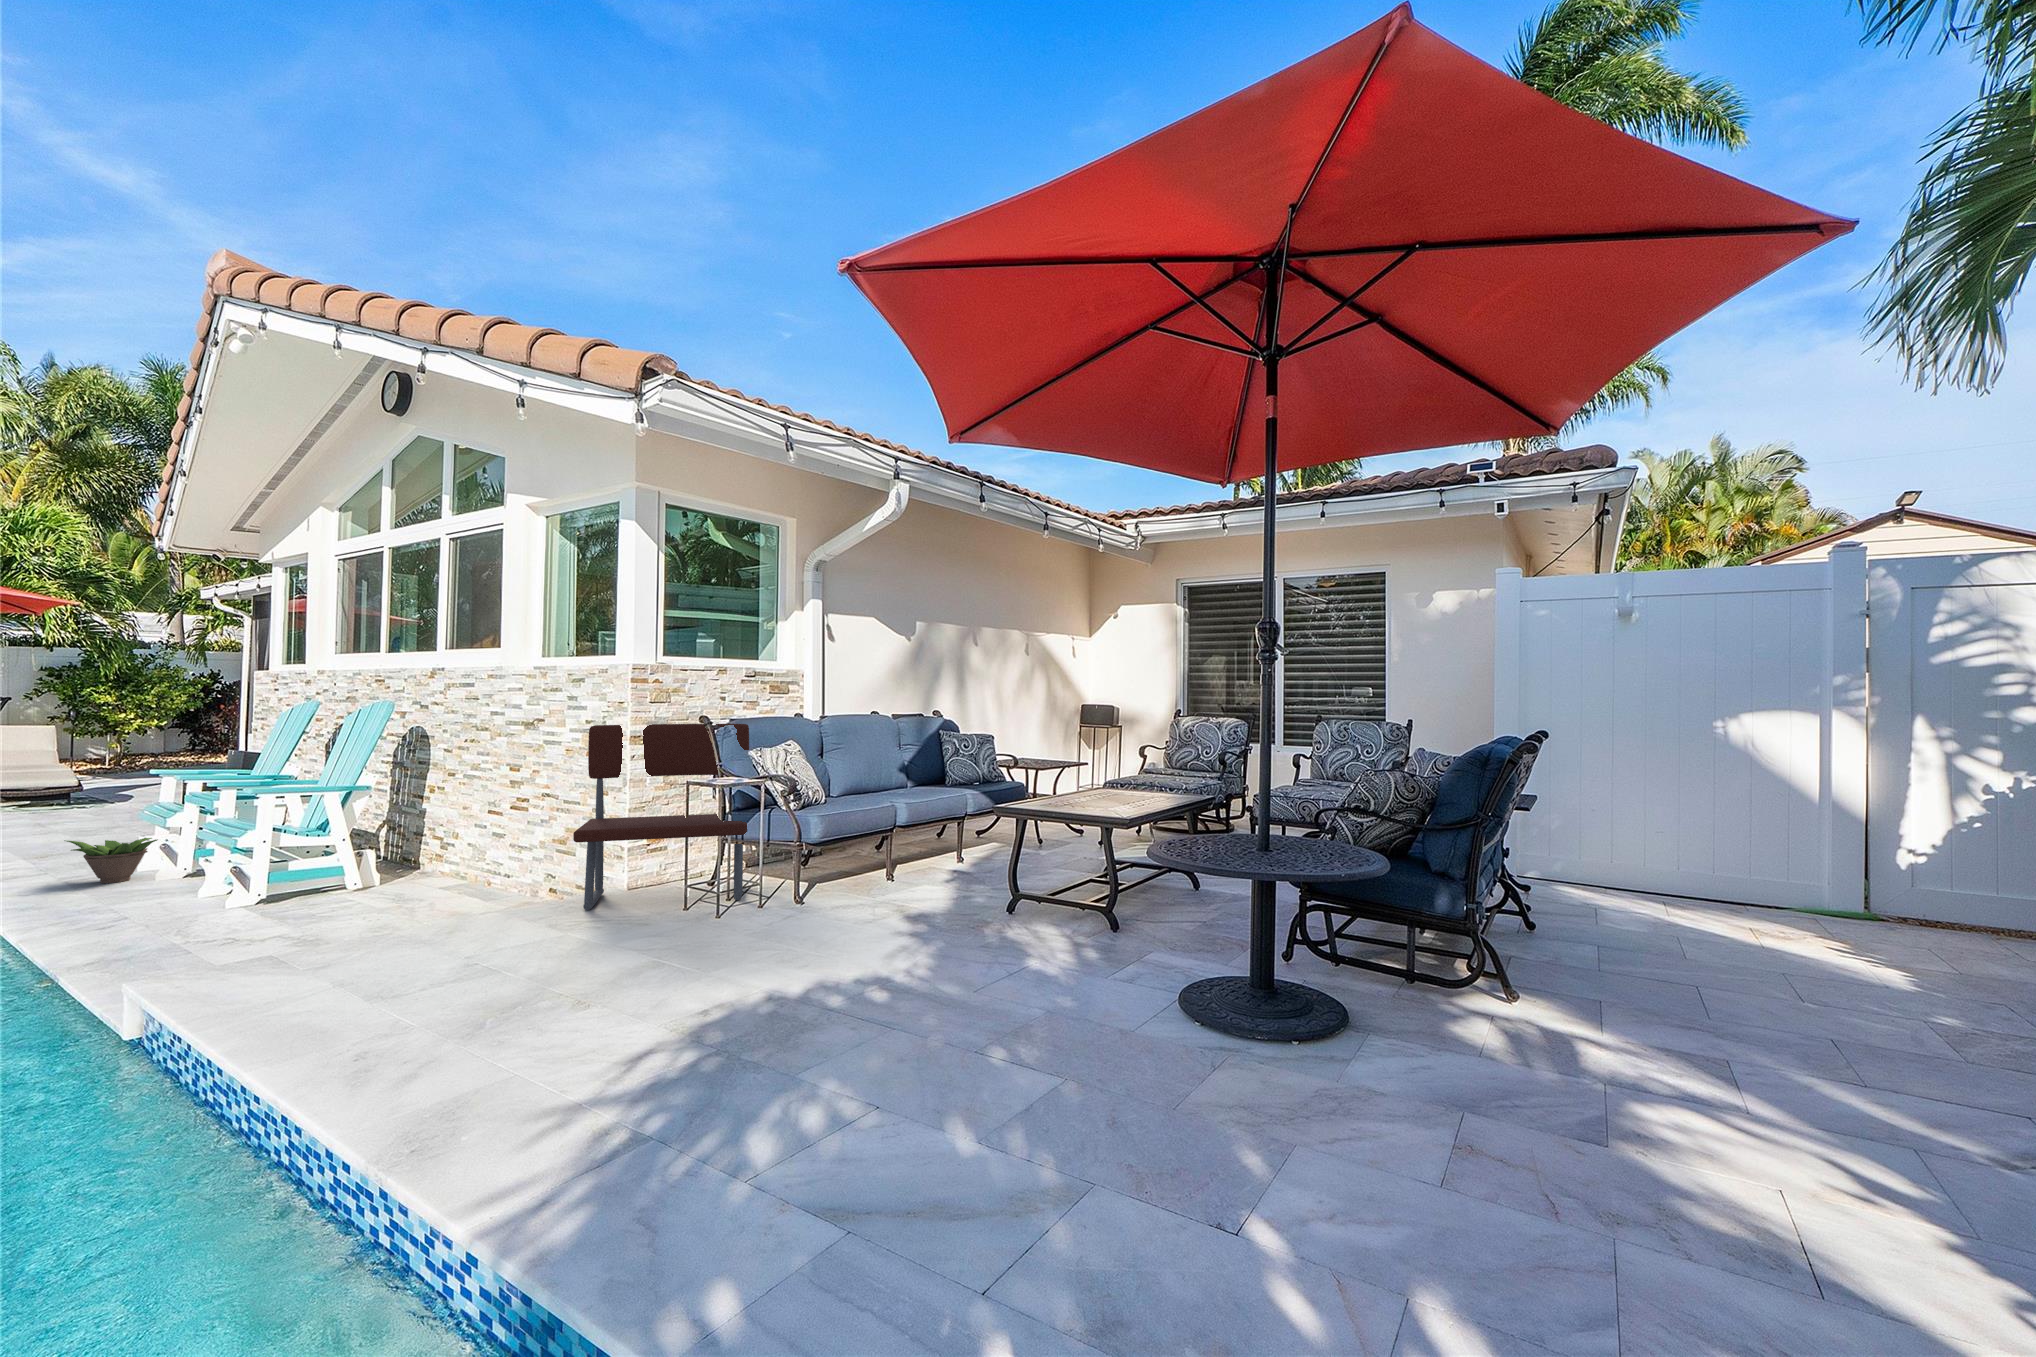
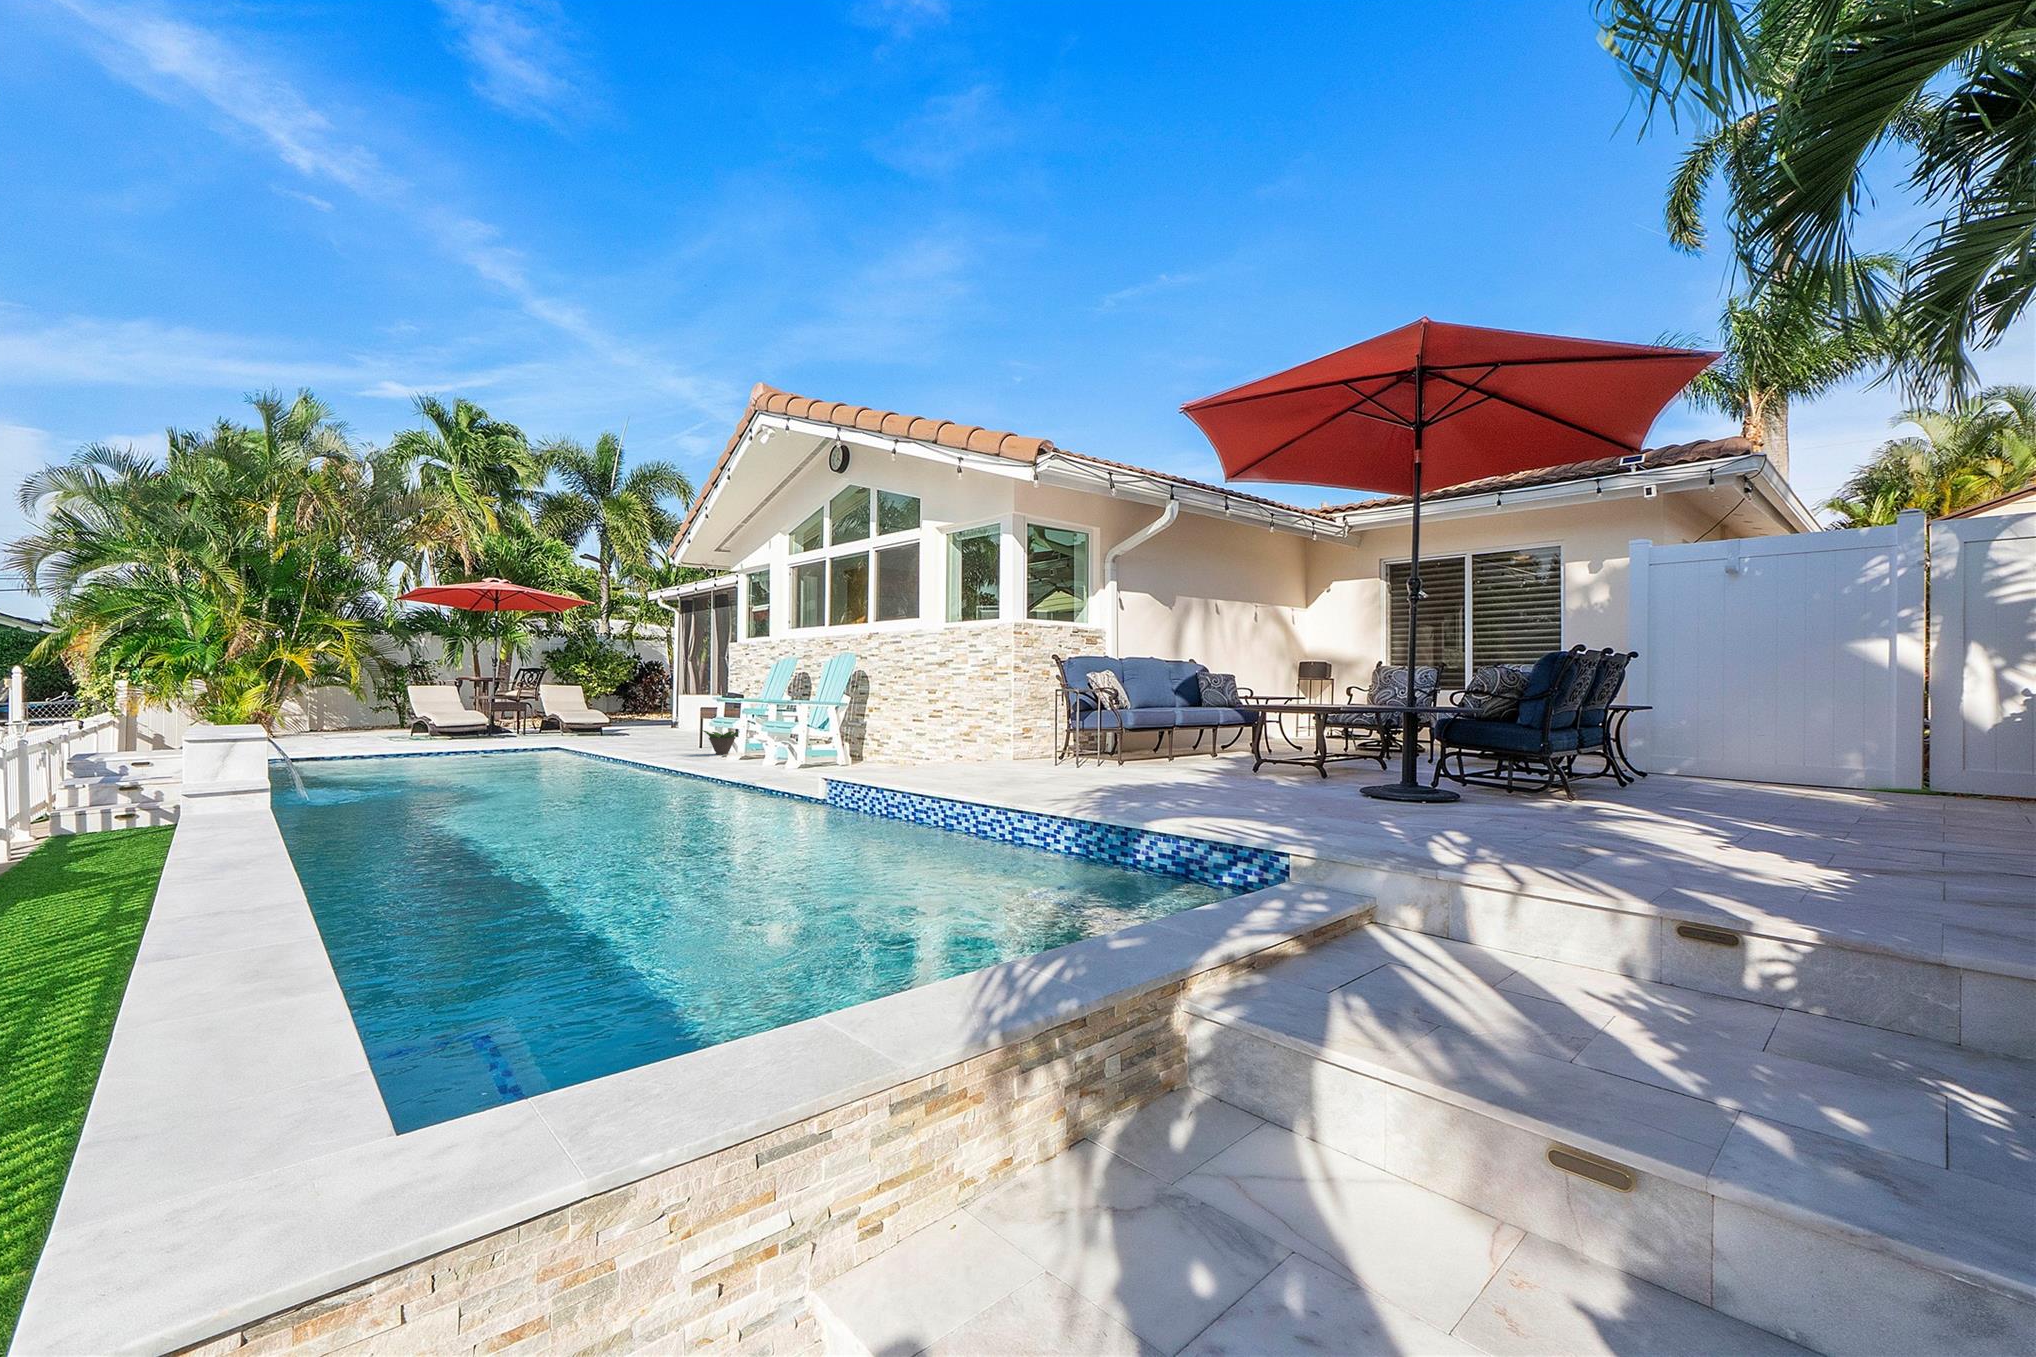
bench: present [573,724,749,910] -> none [990,660,1087,767]

